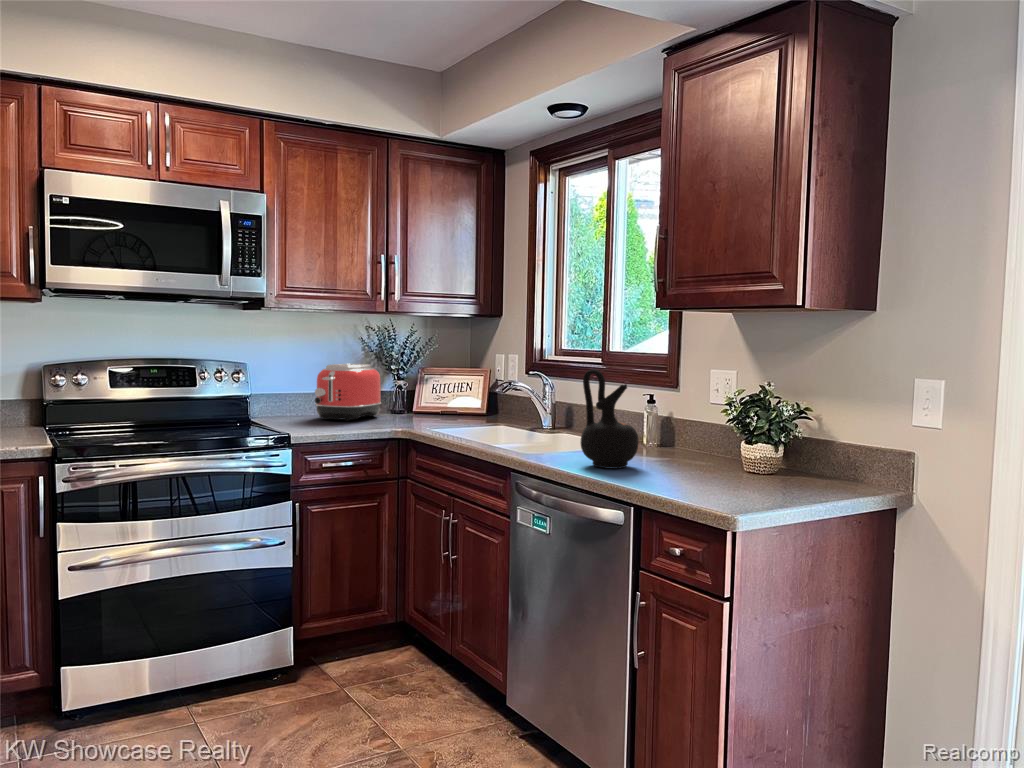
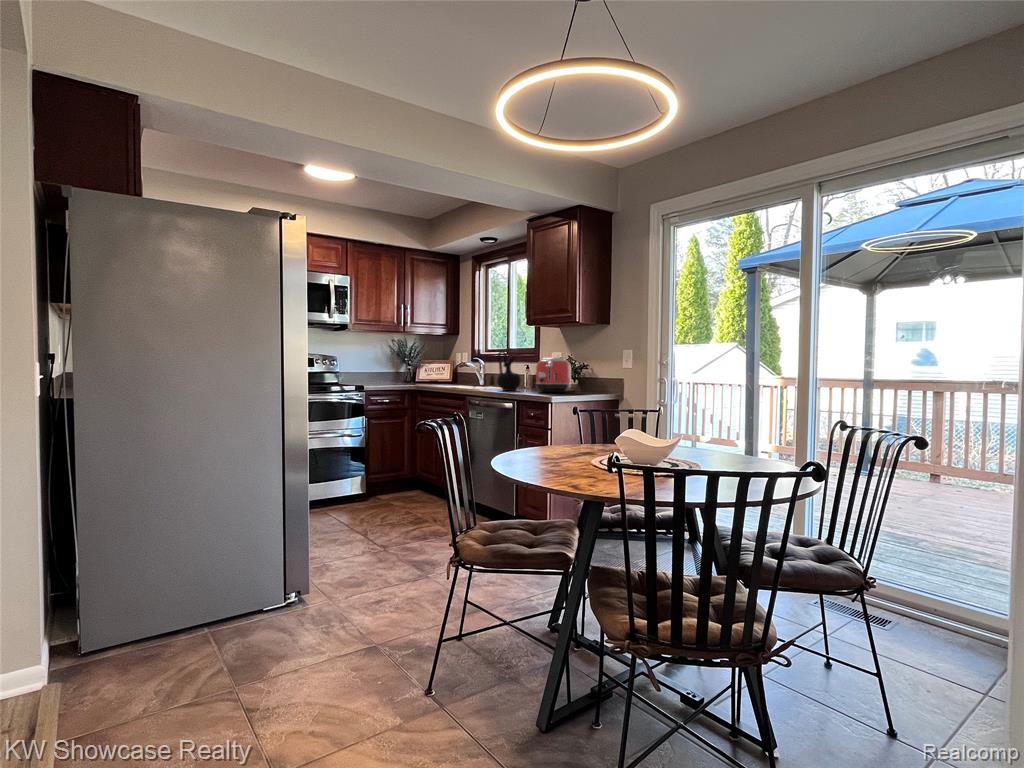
toaster: present [315,364,381,421] -> present [536,358,571,393]

